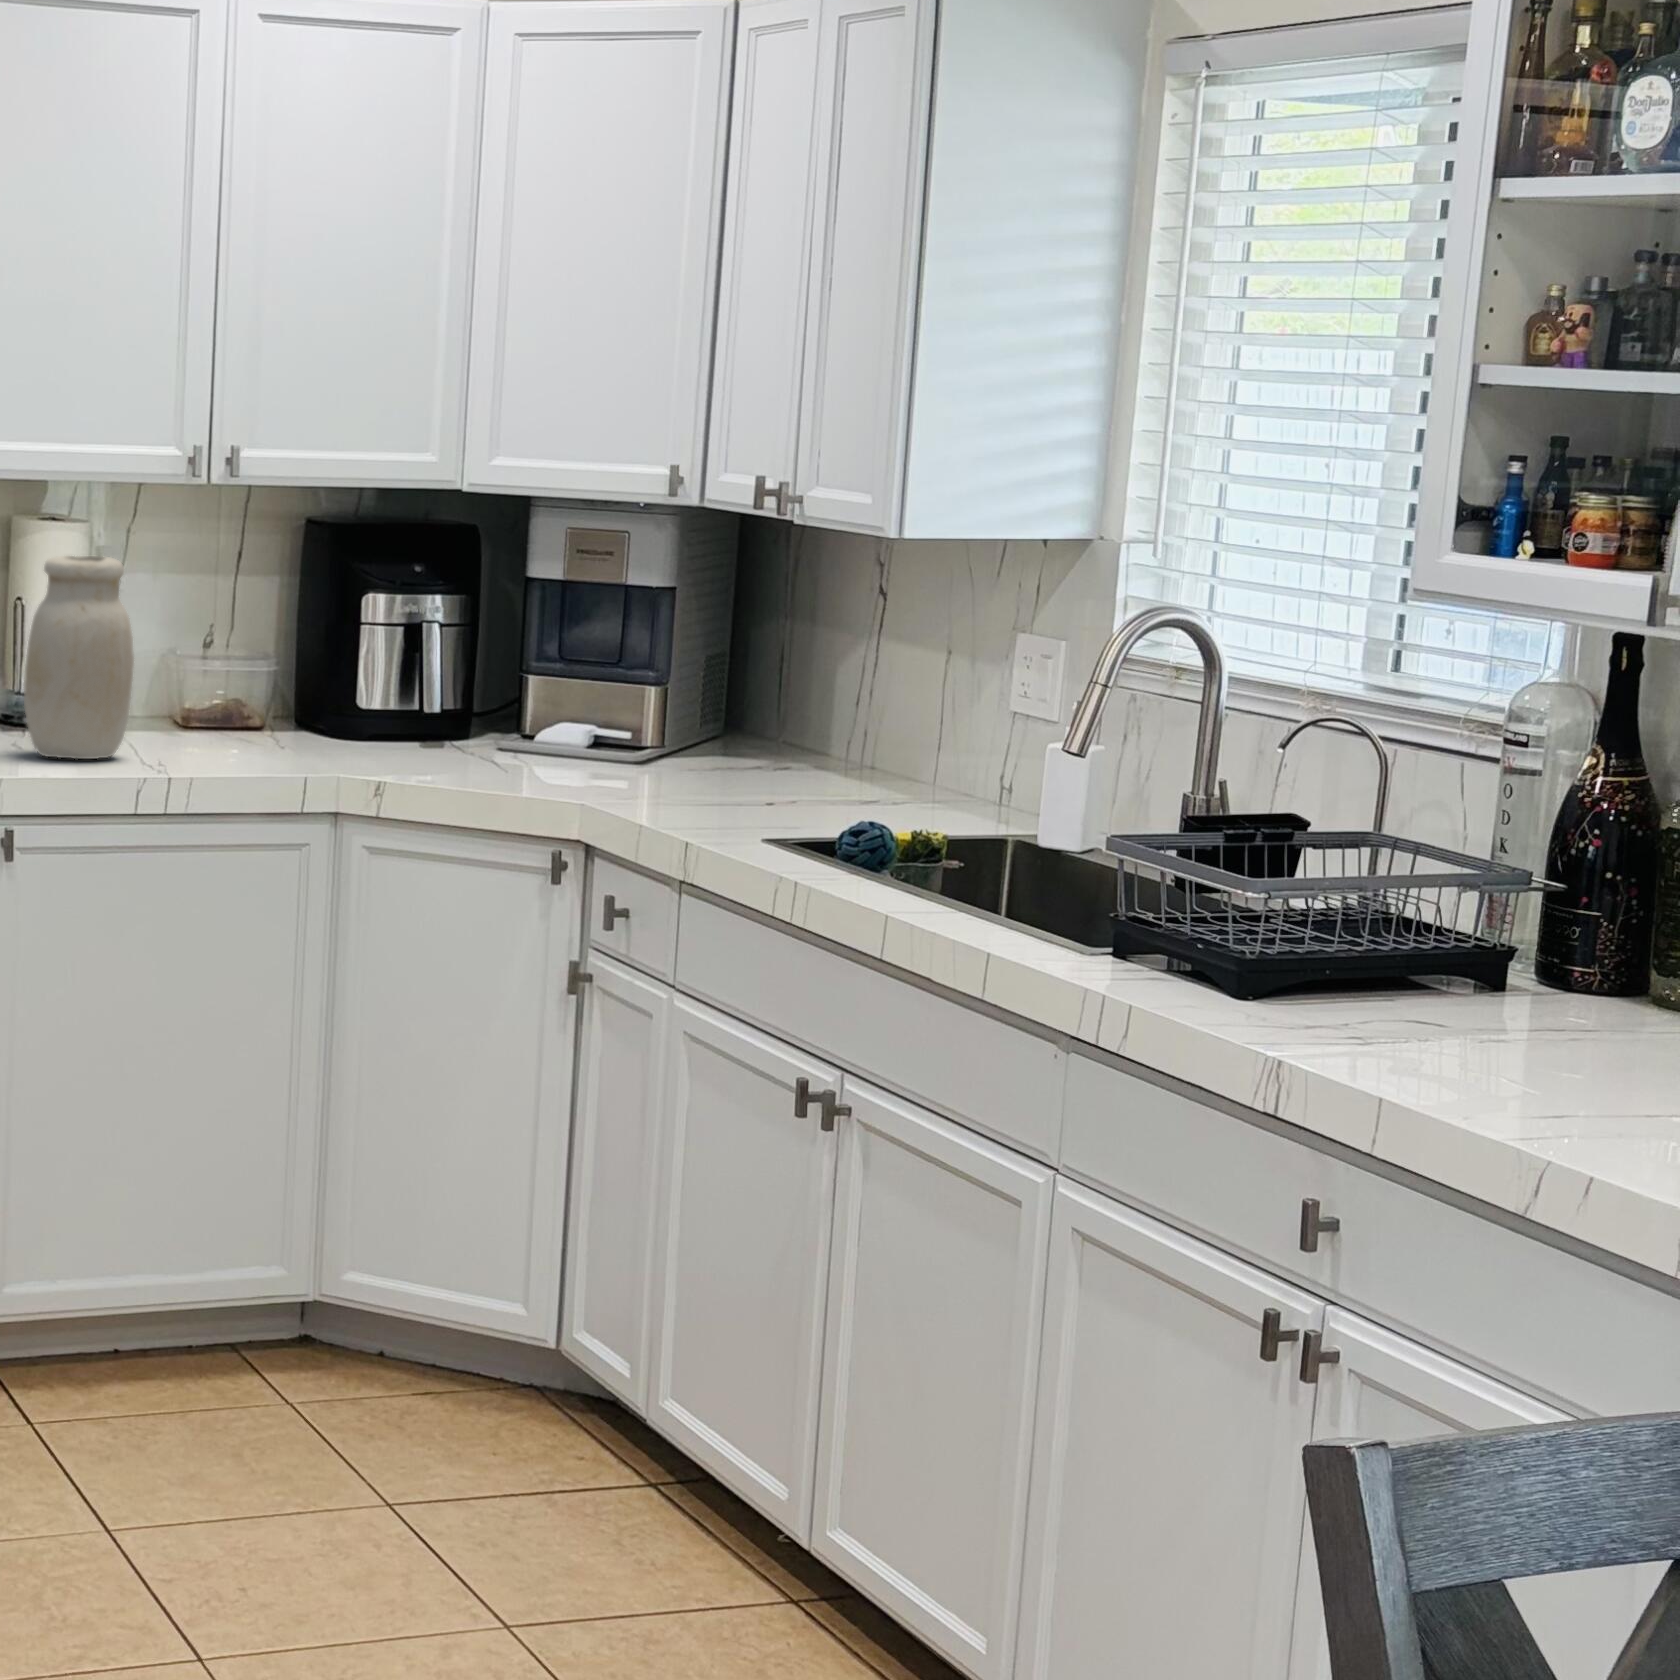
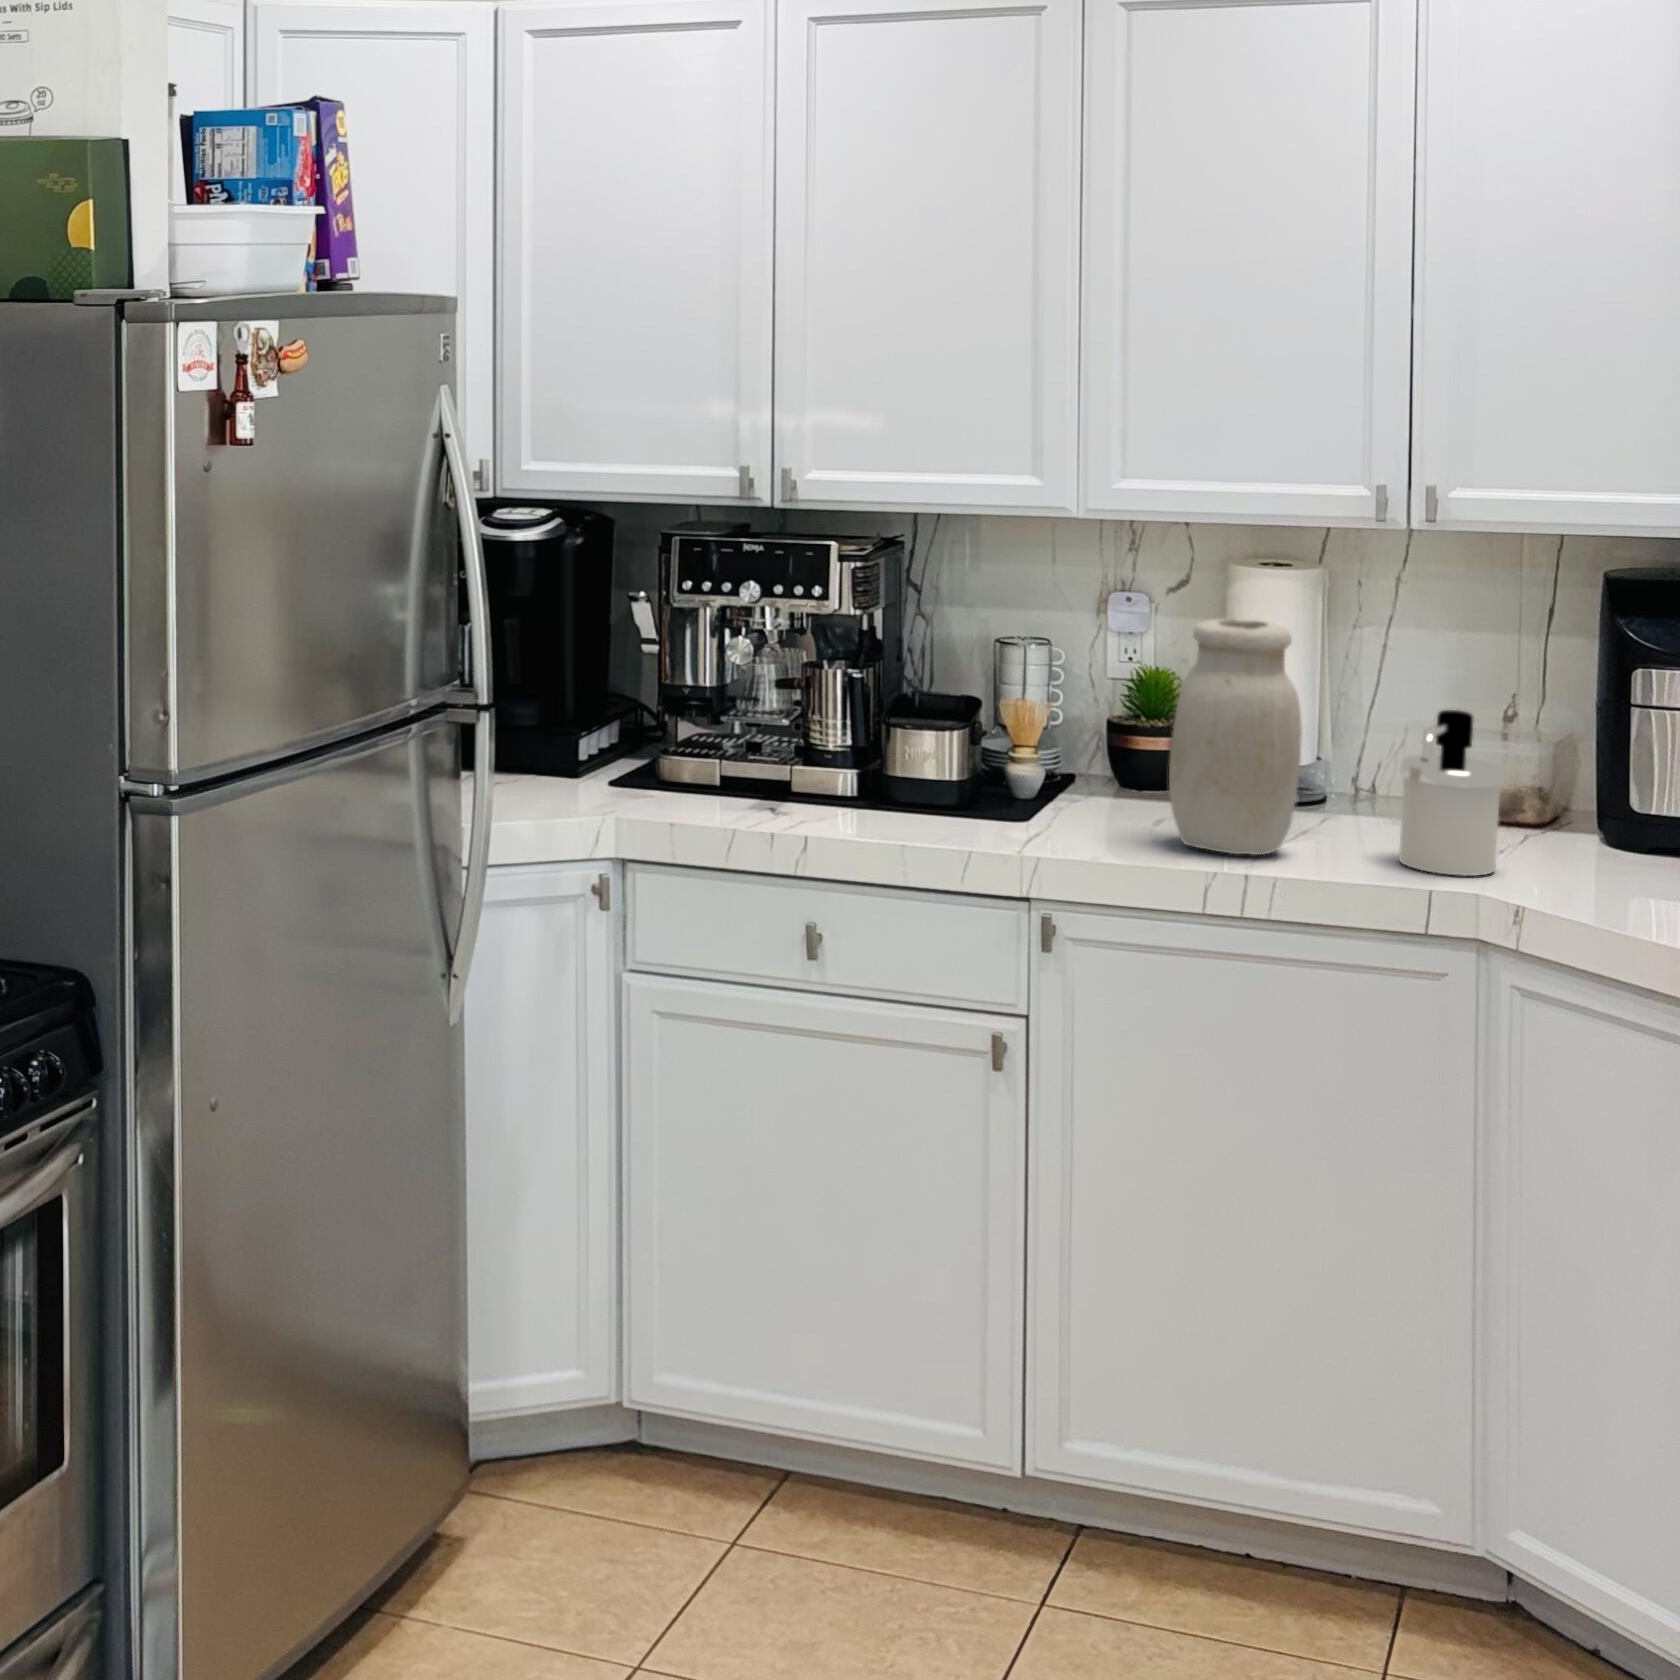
soap dispenser: none [200,623,281,759] -> present [1399,710,1505,876]

